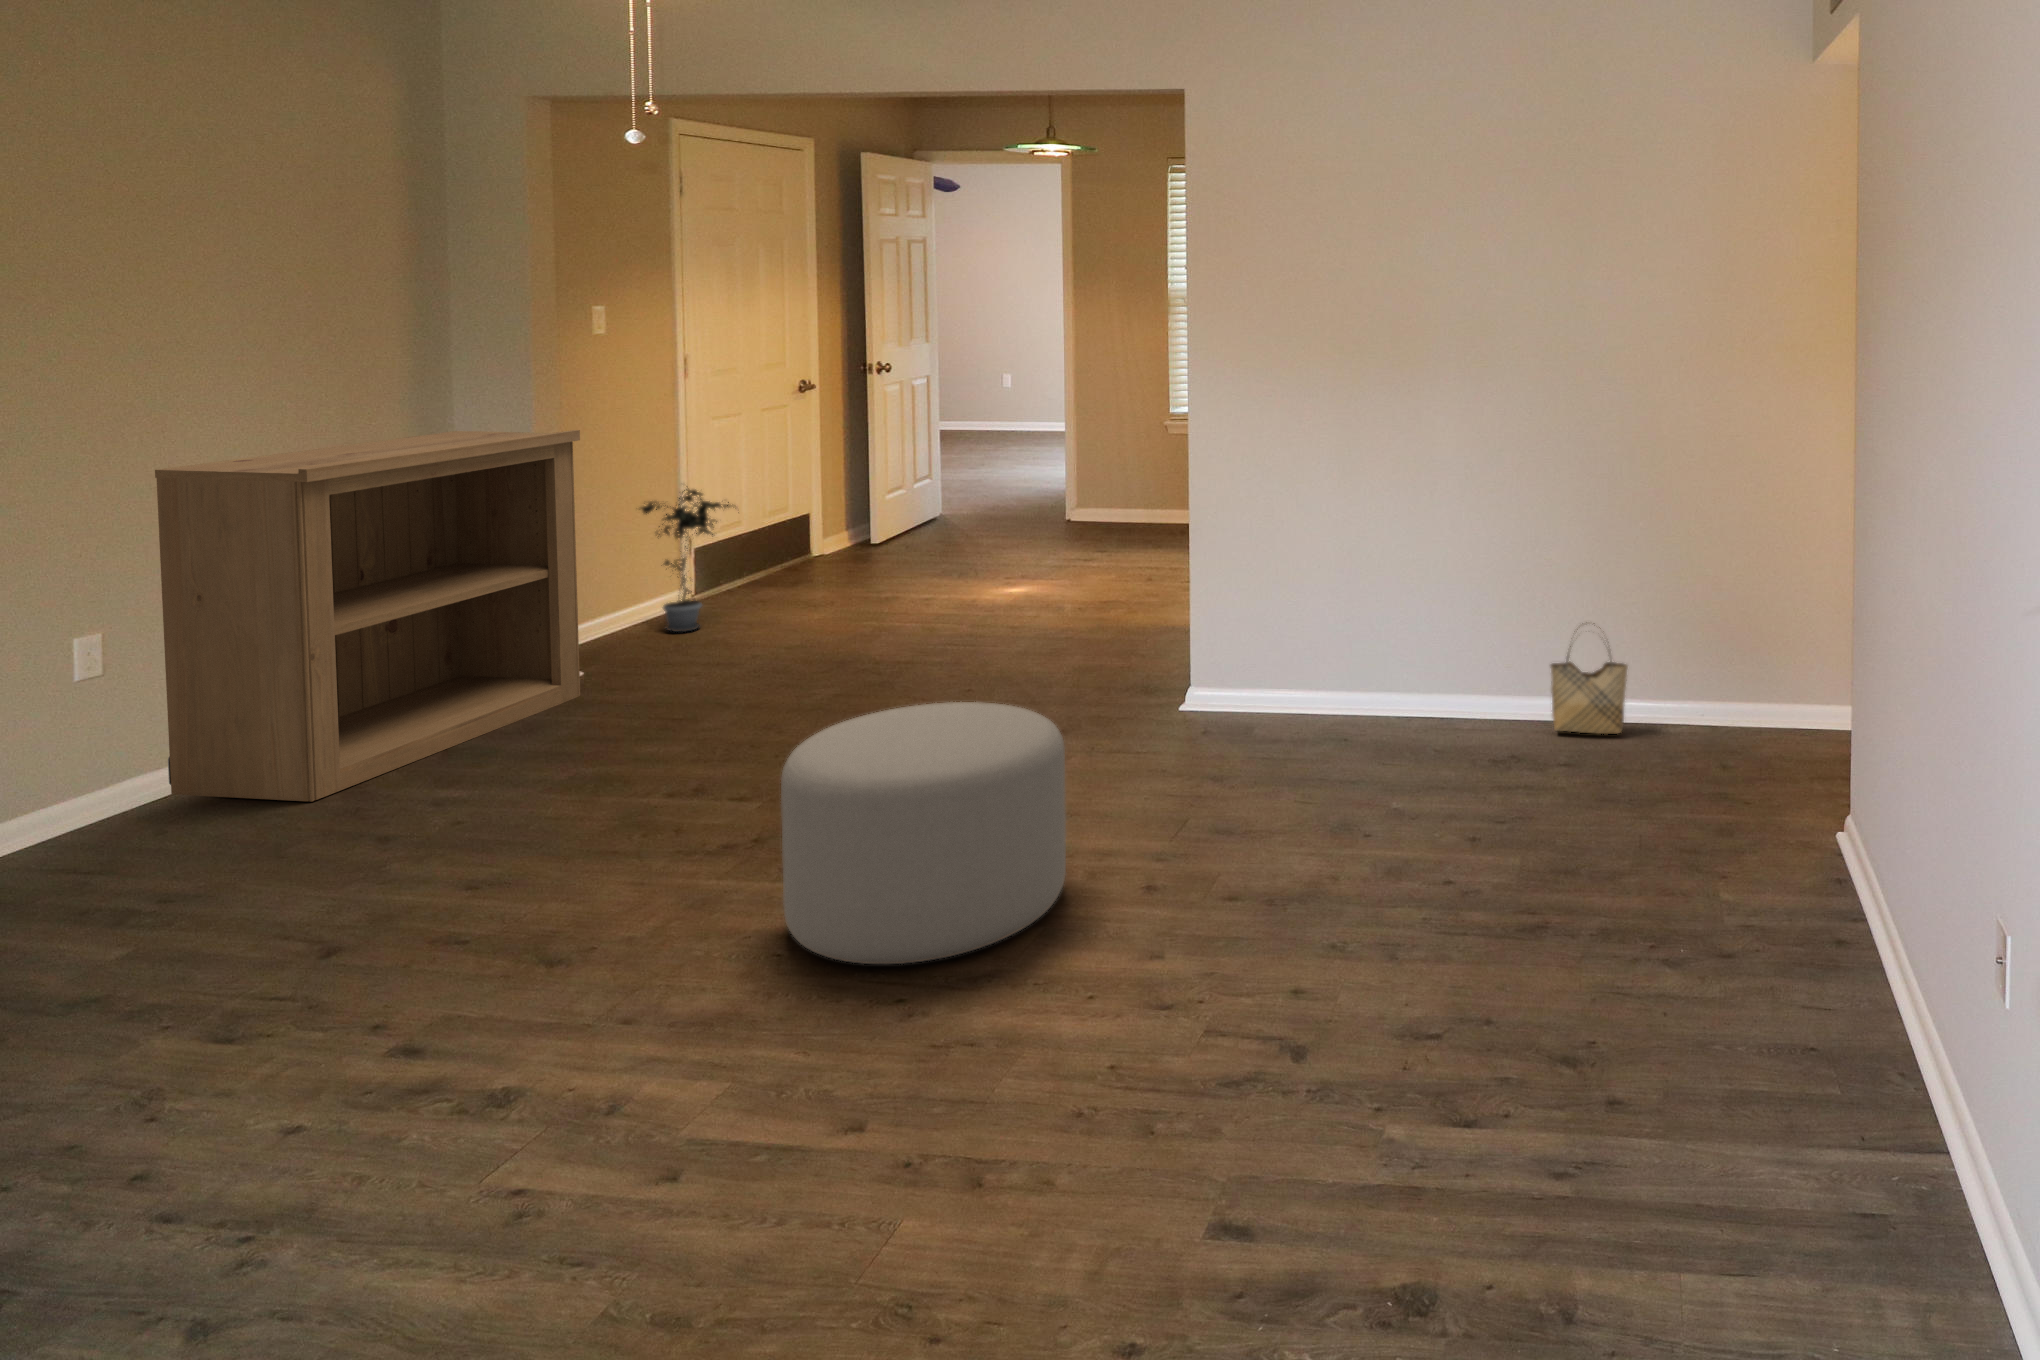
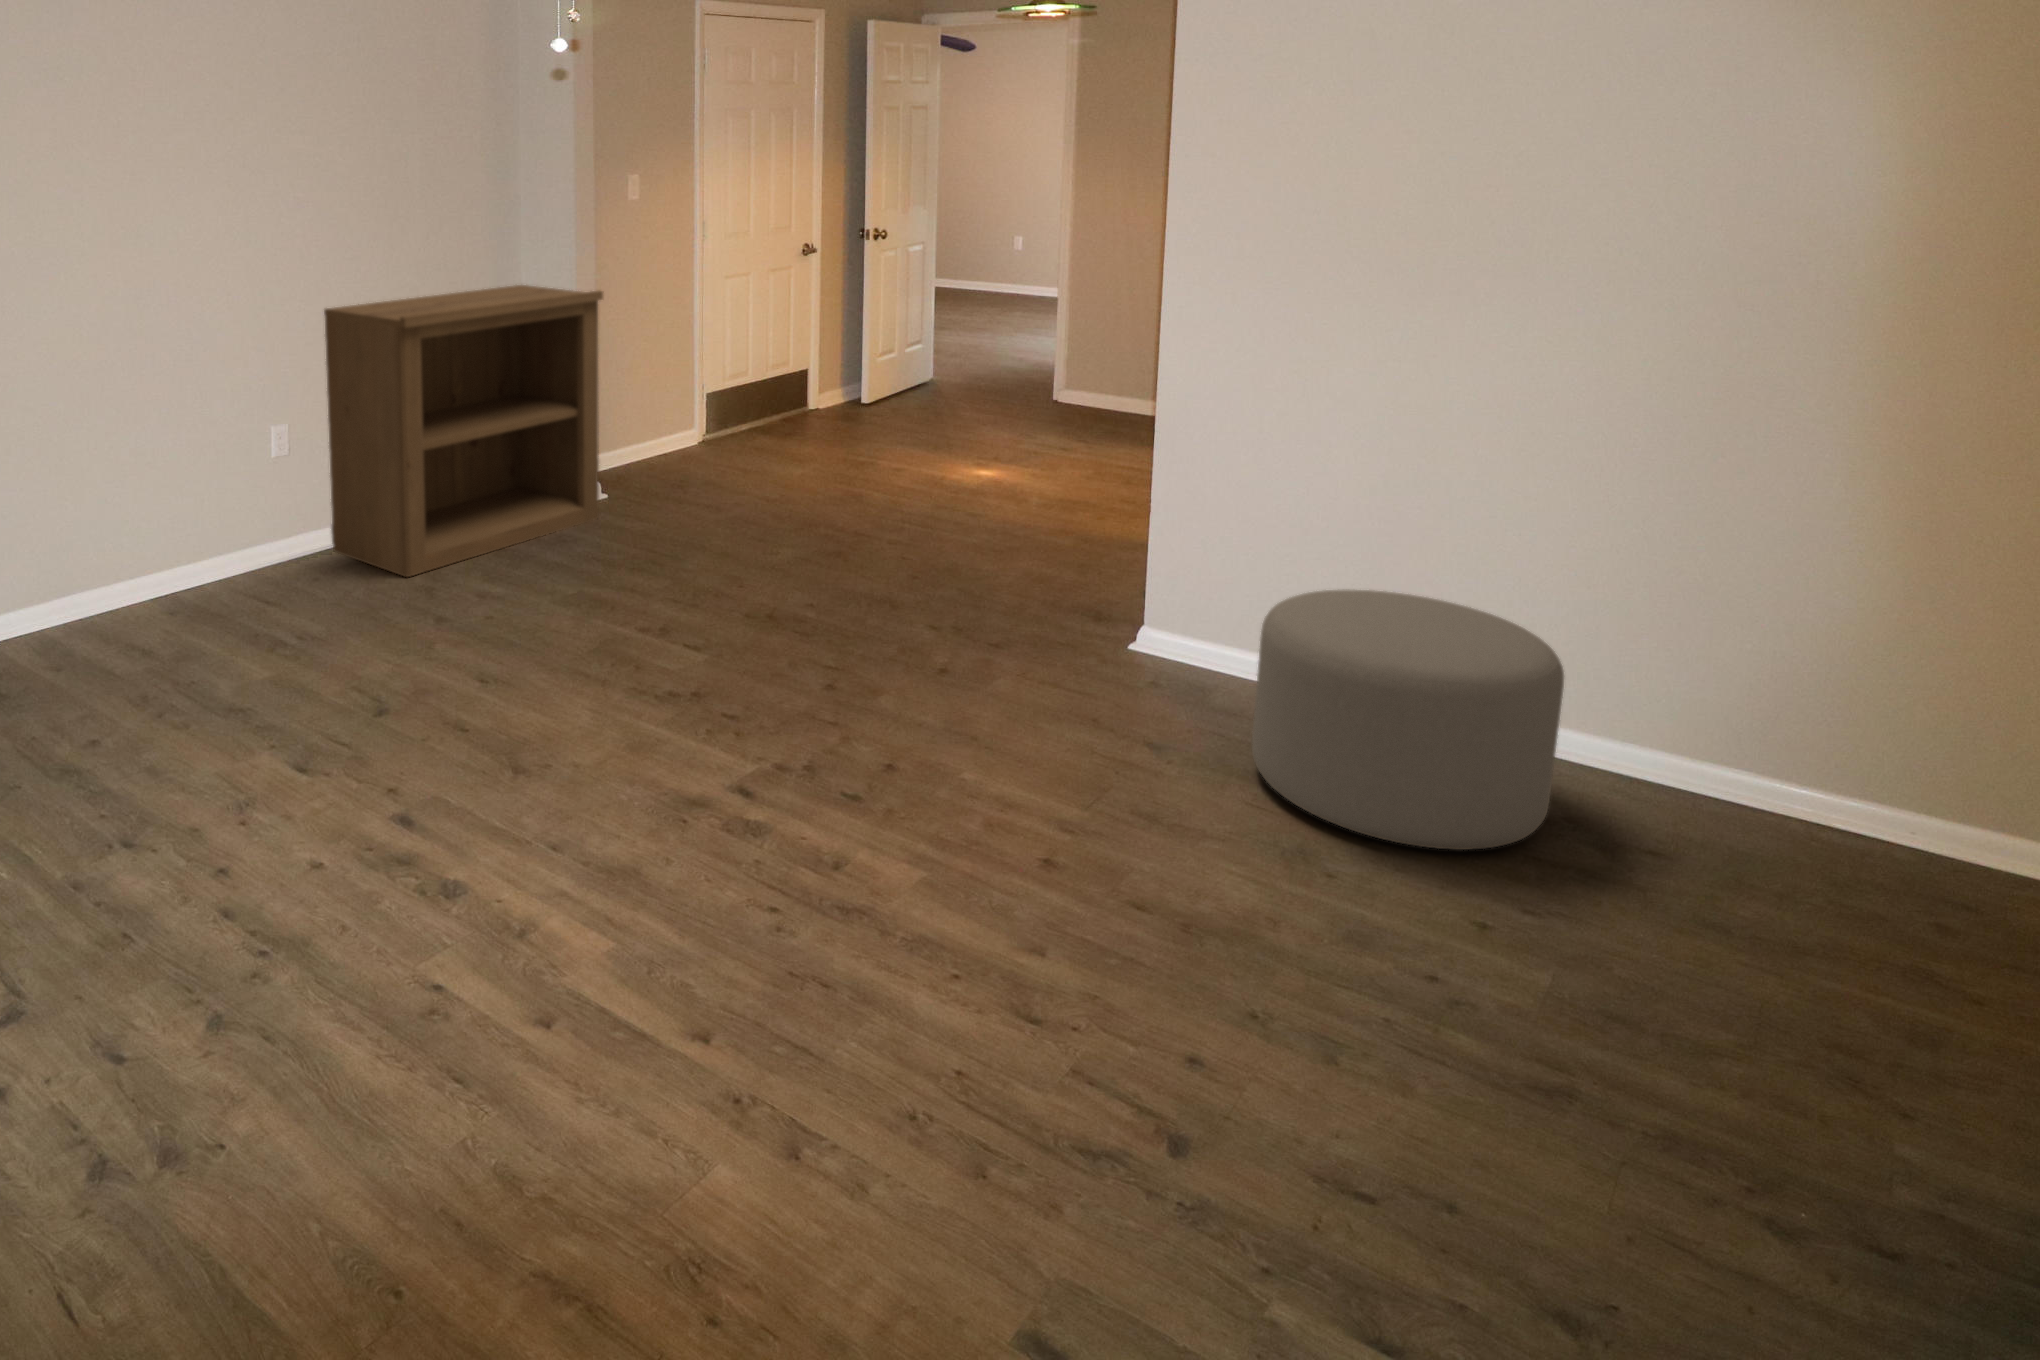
potted plant: present [641,489,730,632] -> none [656,338,735,470]
woven basket: present [1551,623,1628,734] -> none [1645,652,1791,818]
ottoman: present [781,702,1066,964] -> present [1252,590,1564,850]

